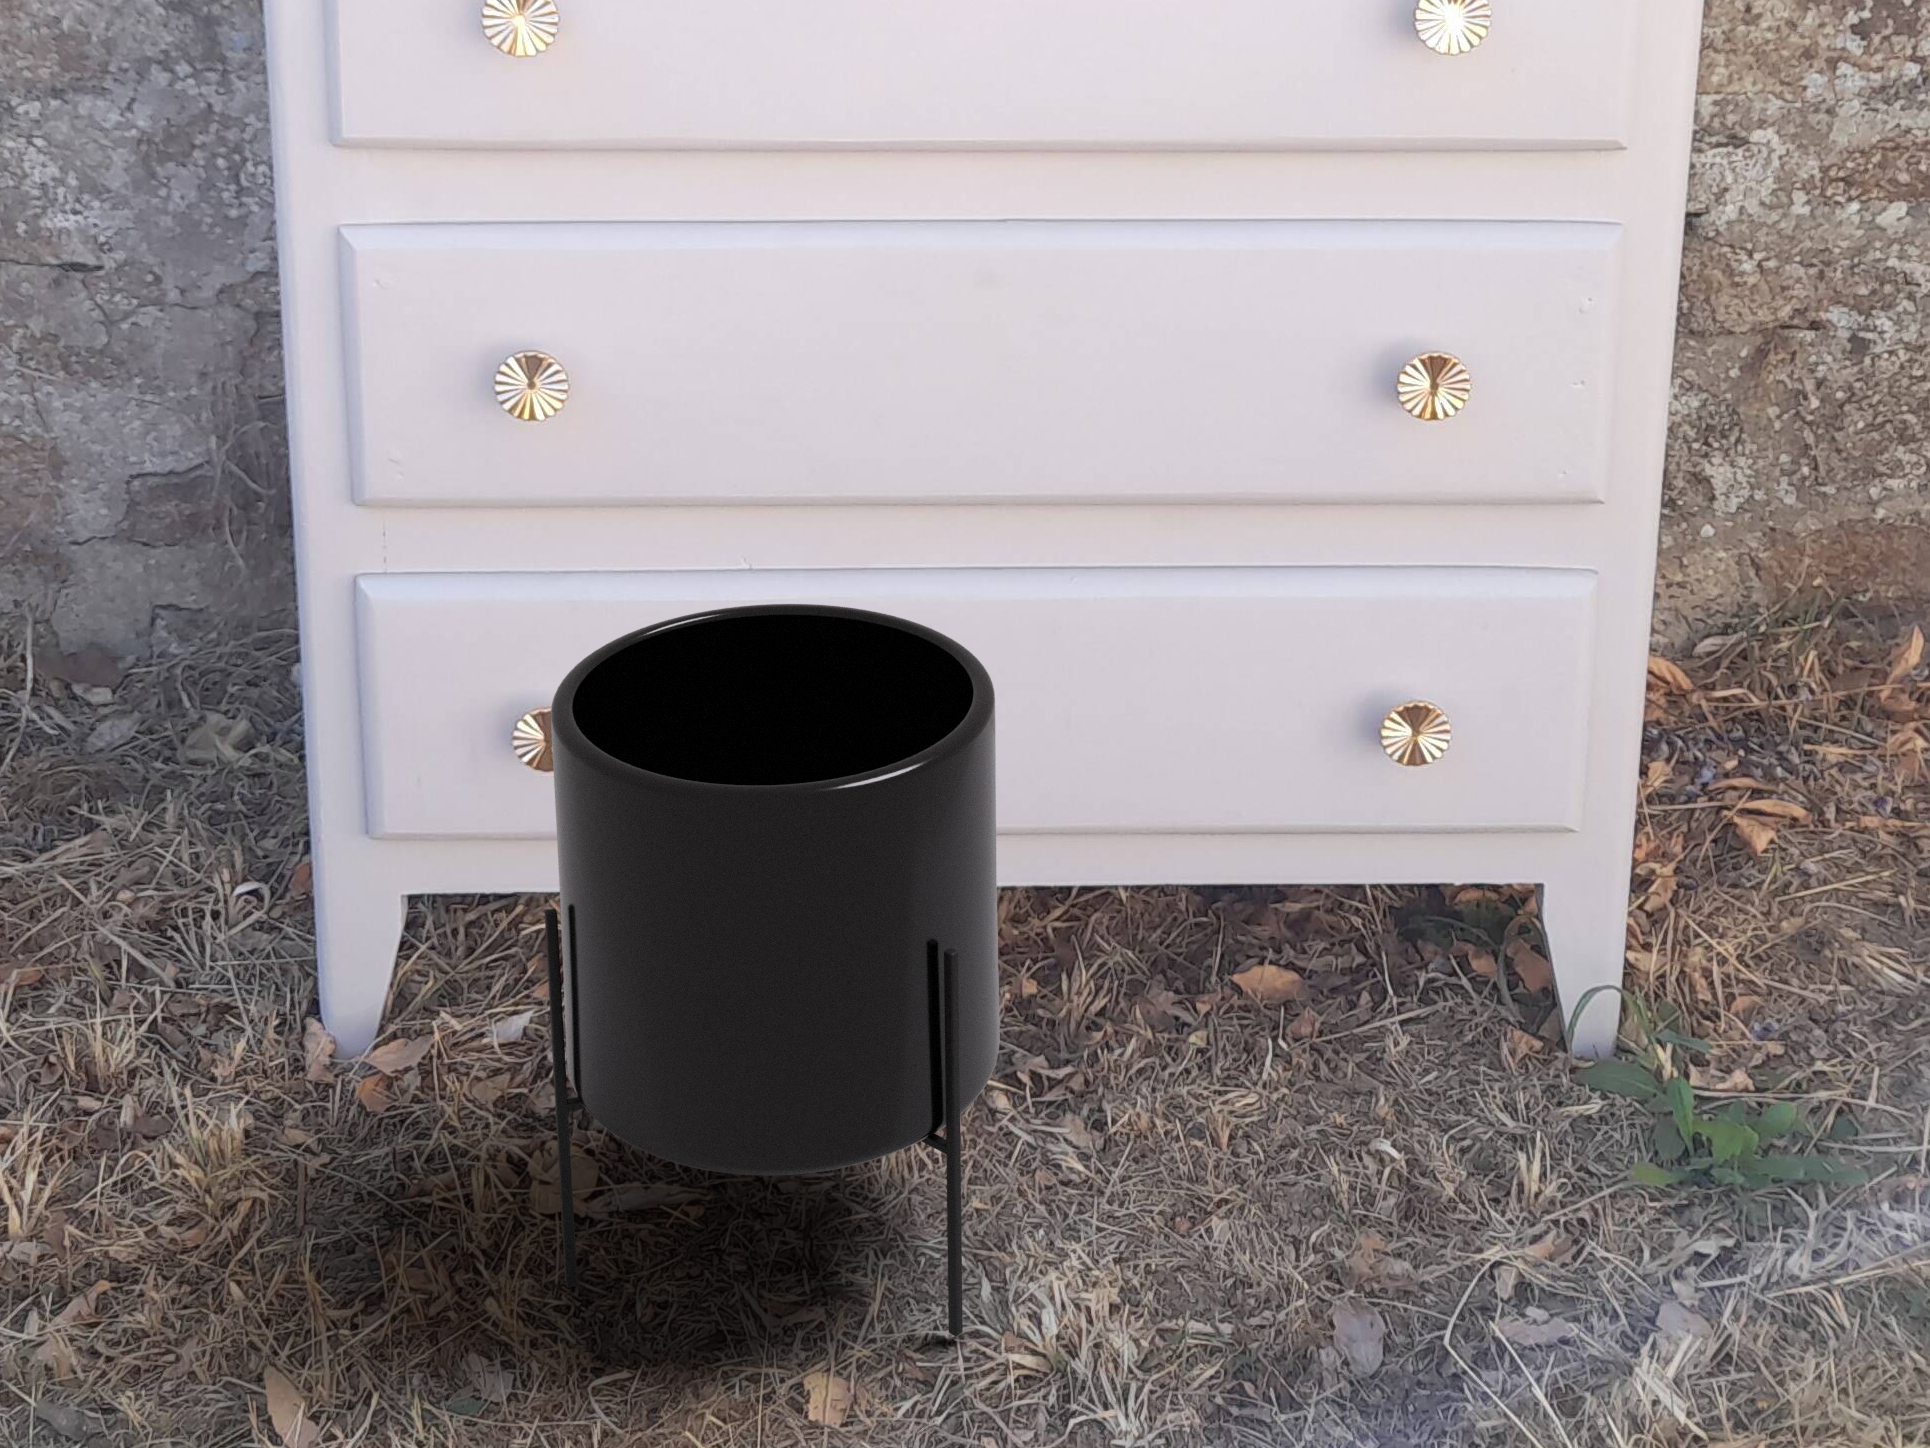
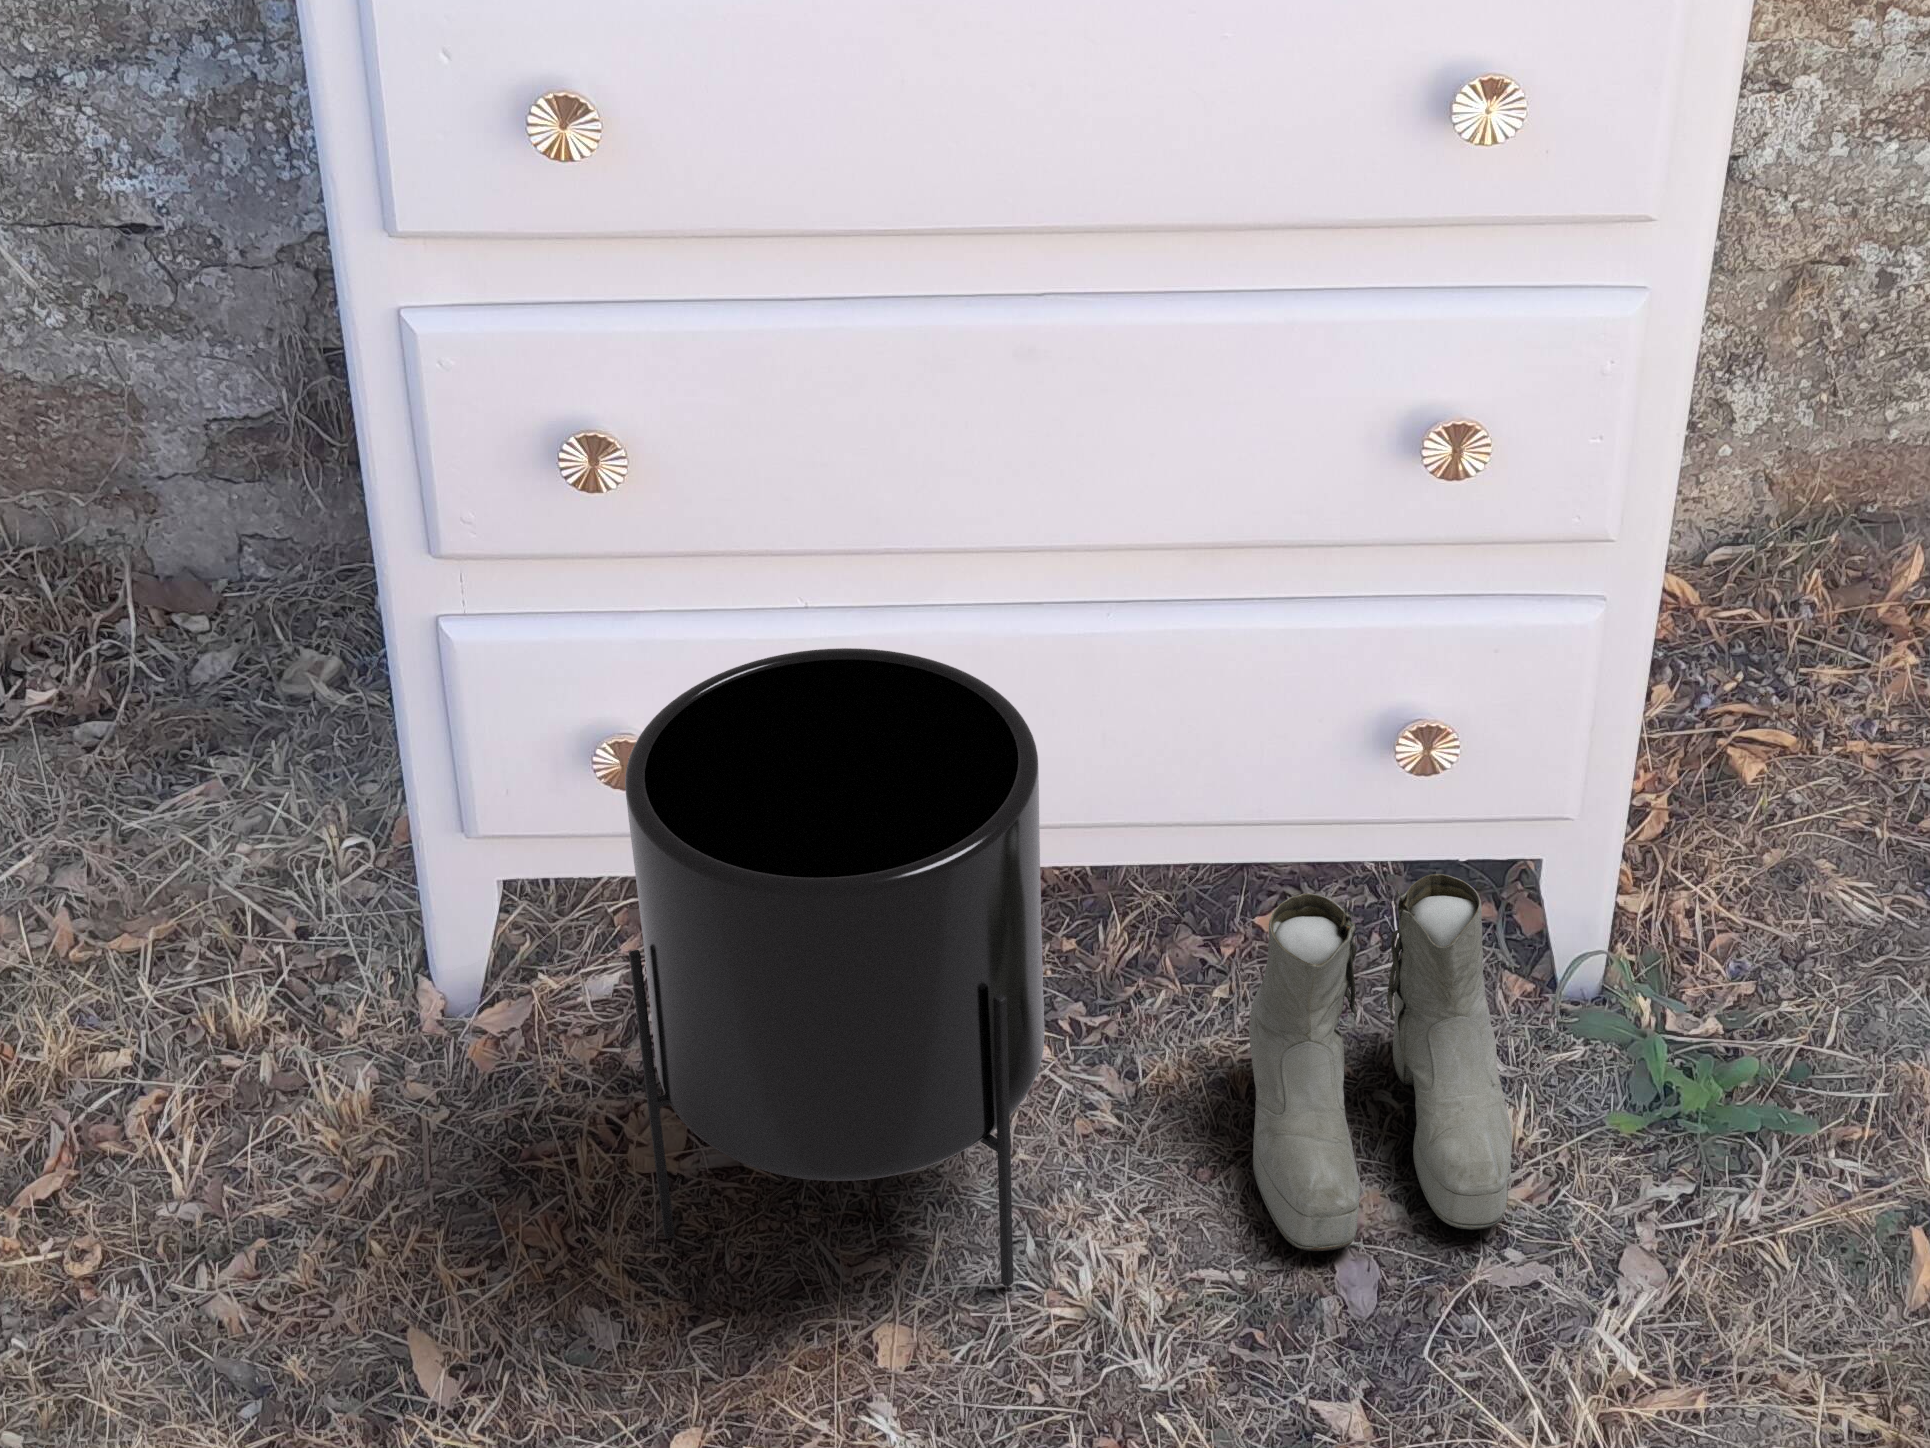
boots: none [1233,878,1522,1298] -> present [1249,874,1512,1251]

